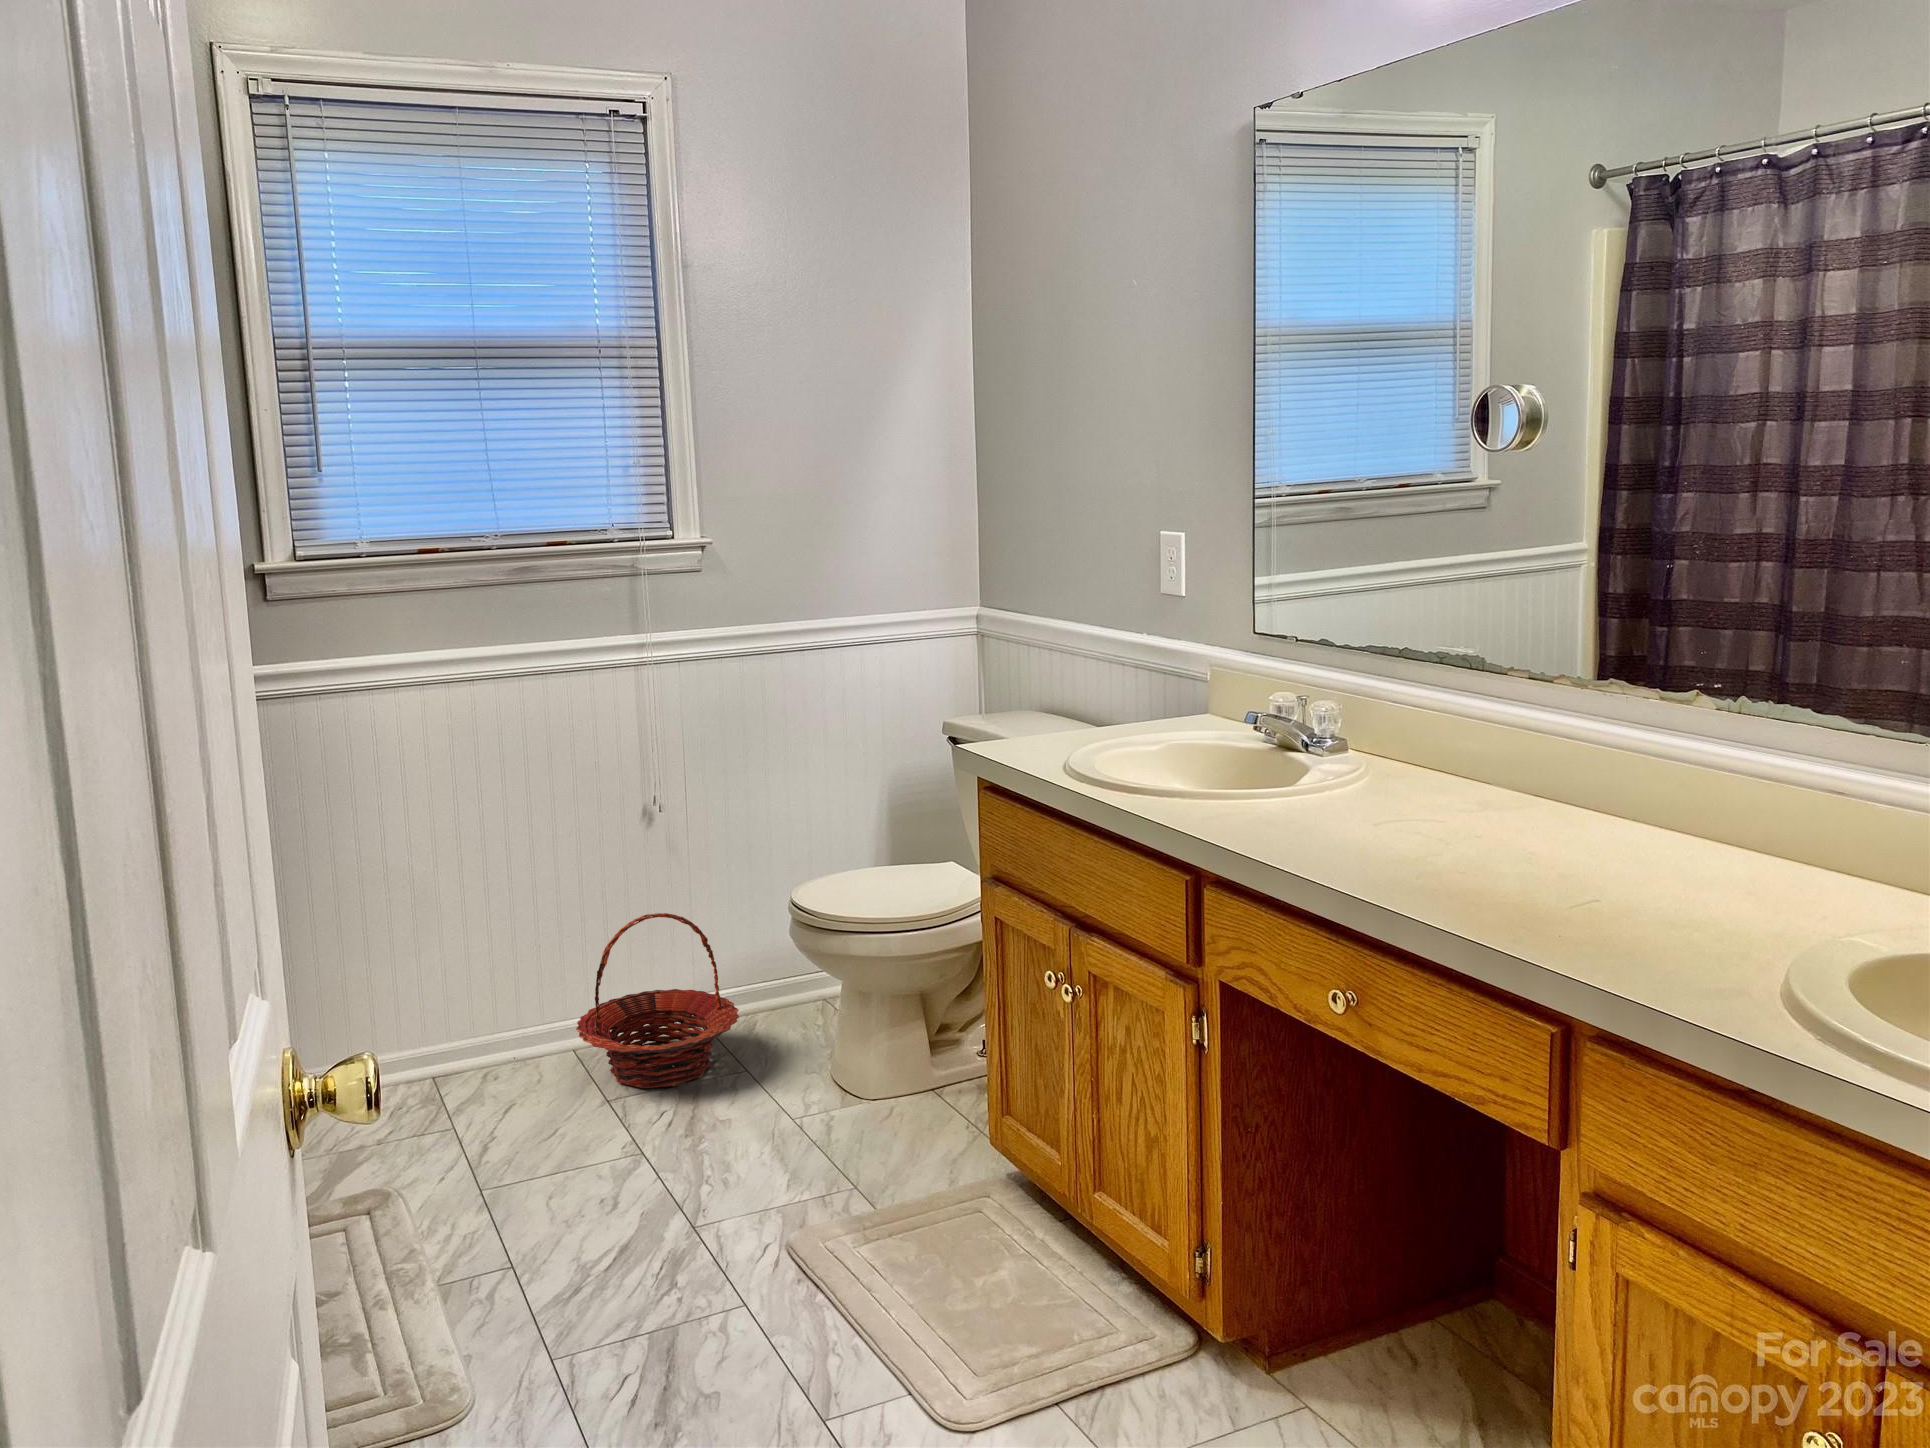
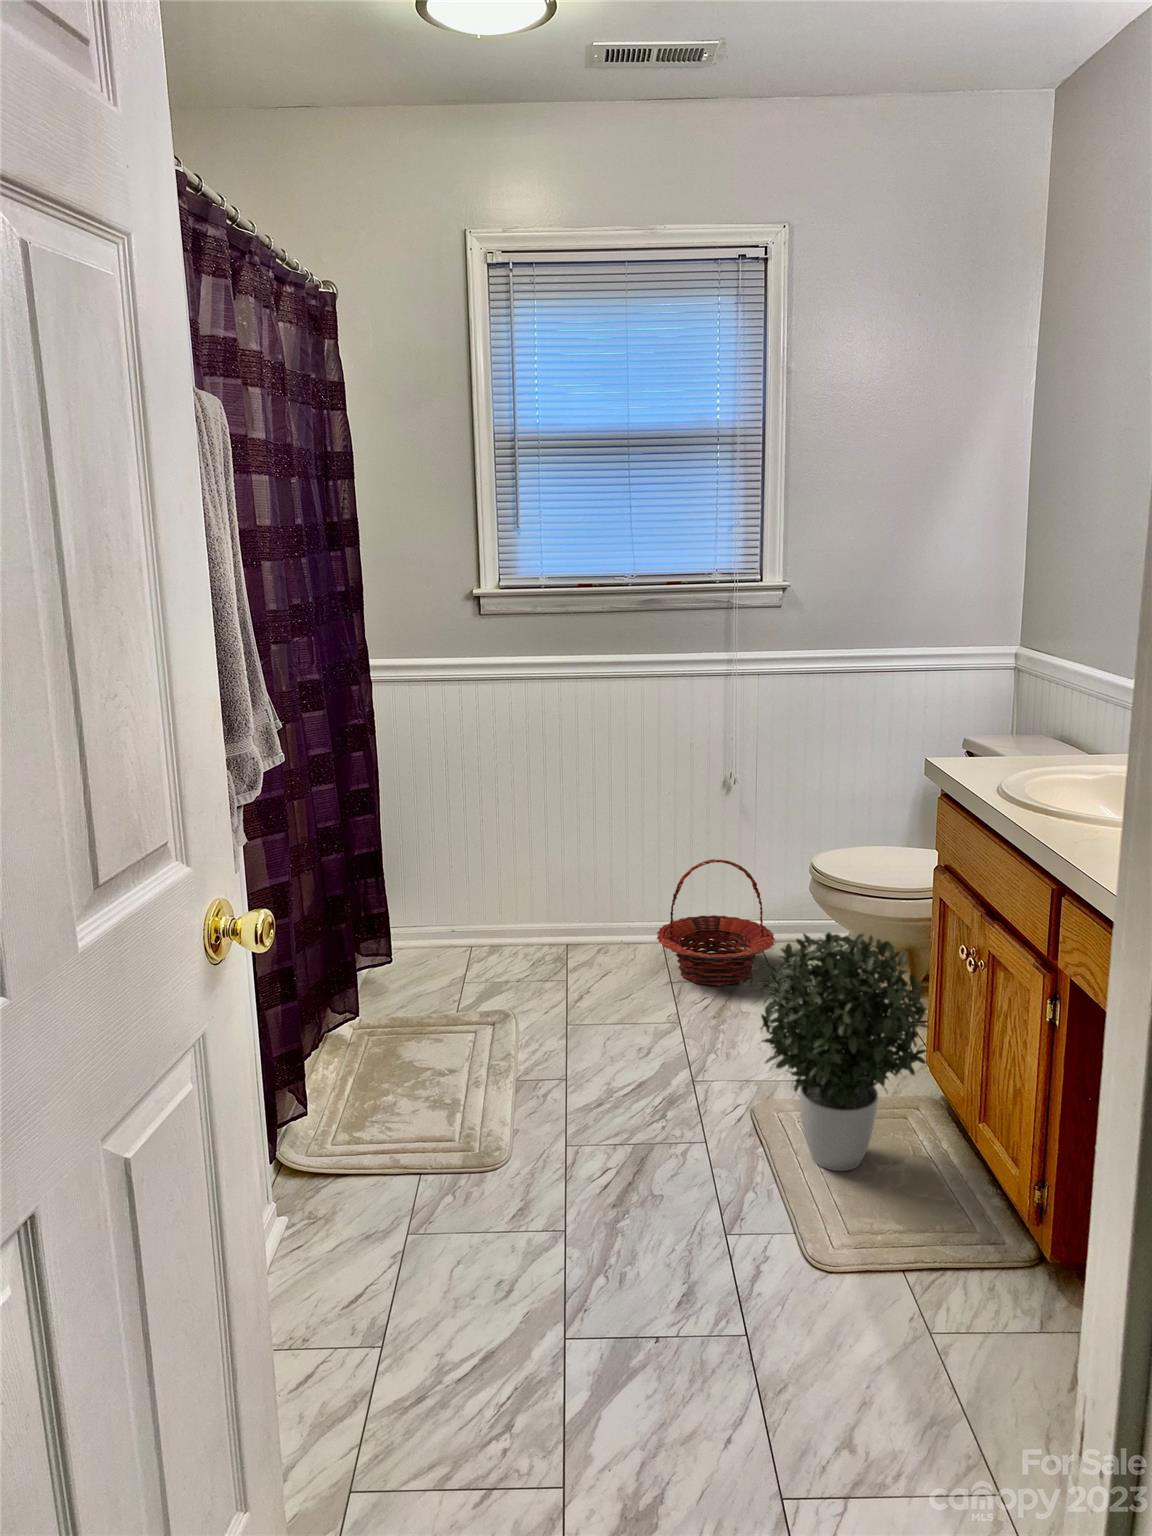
potted plant: none [800,976,1027,1298] -> present [761,932,930,1171]

